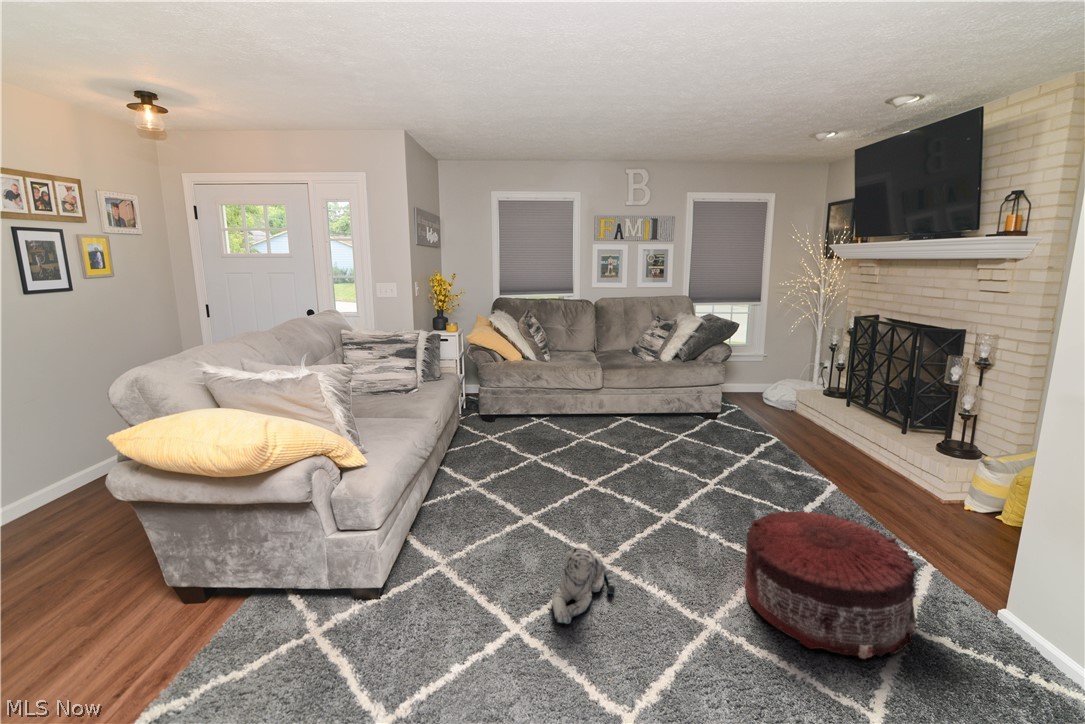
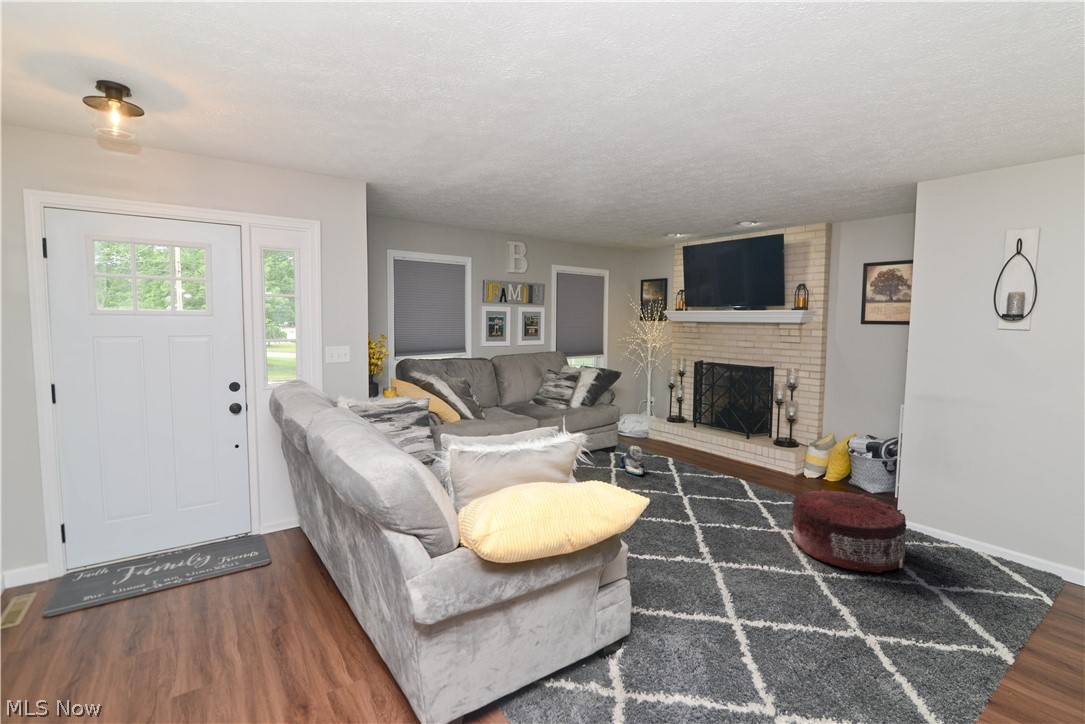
plush toy: present [552,547,615,624] -> present [620,446,644,475]

